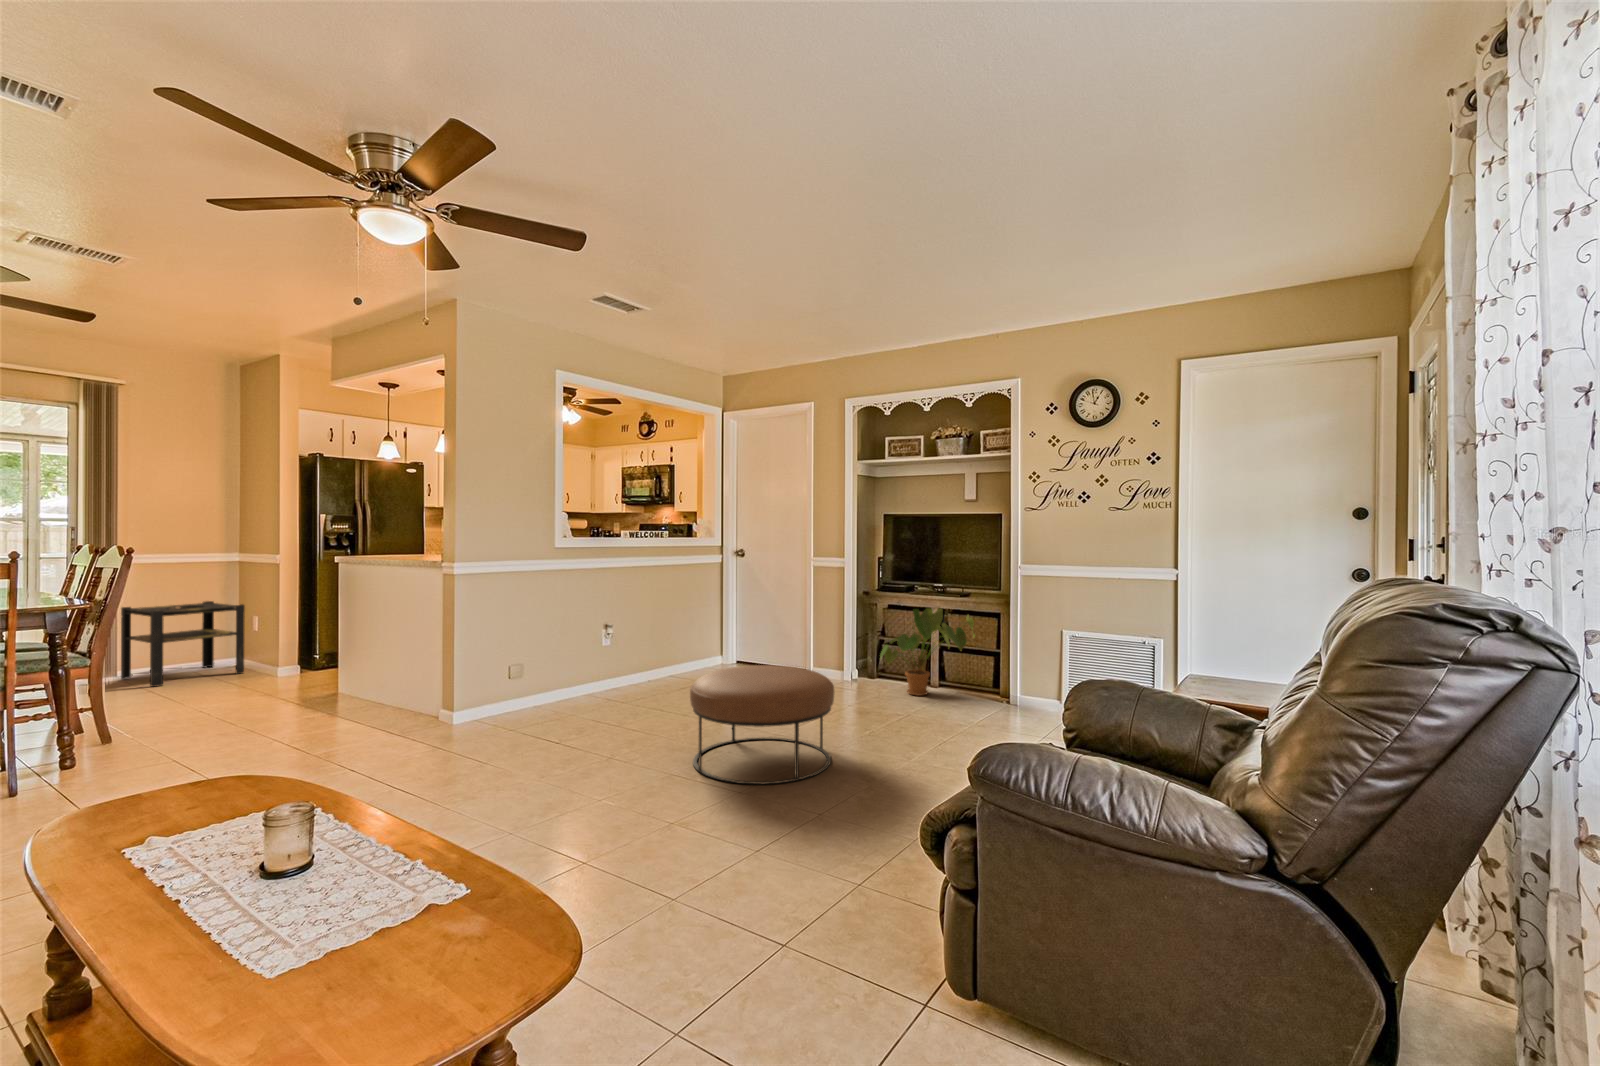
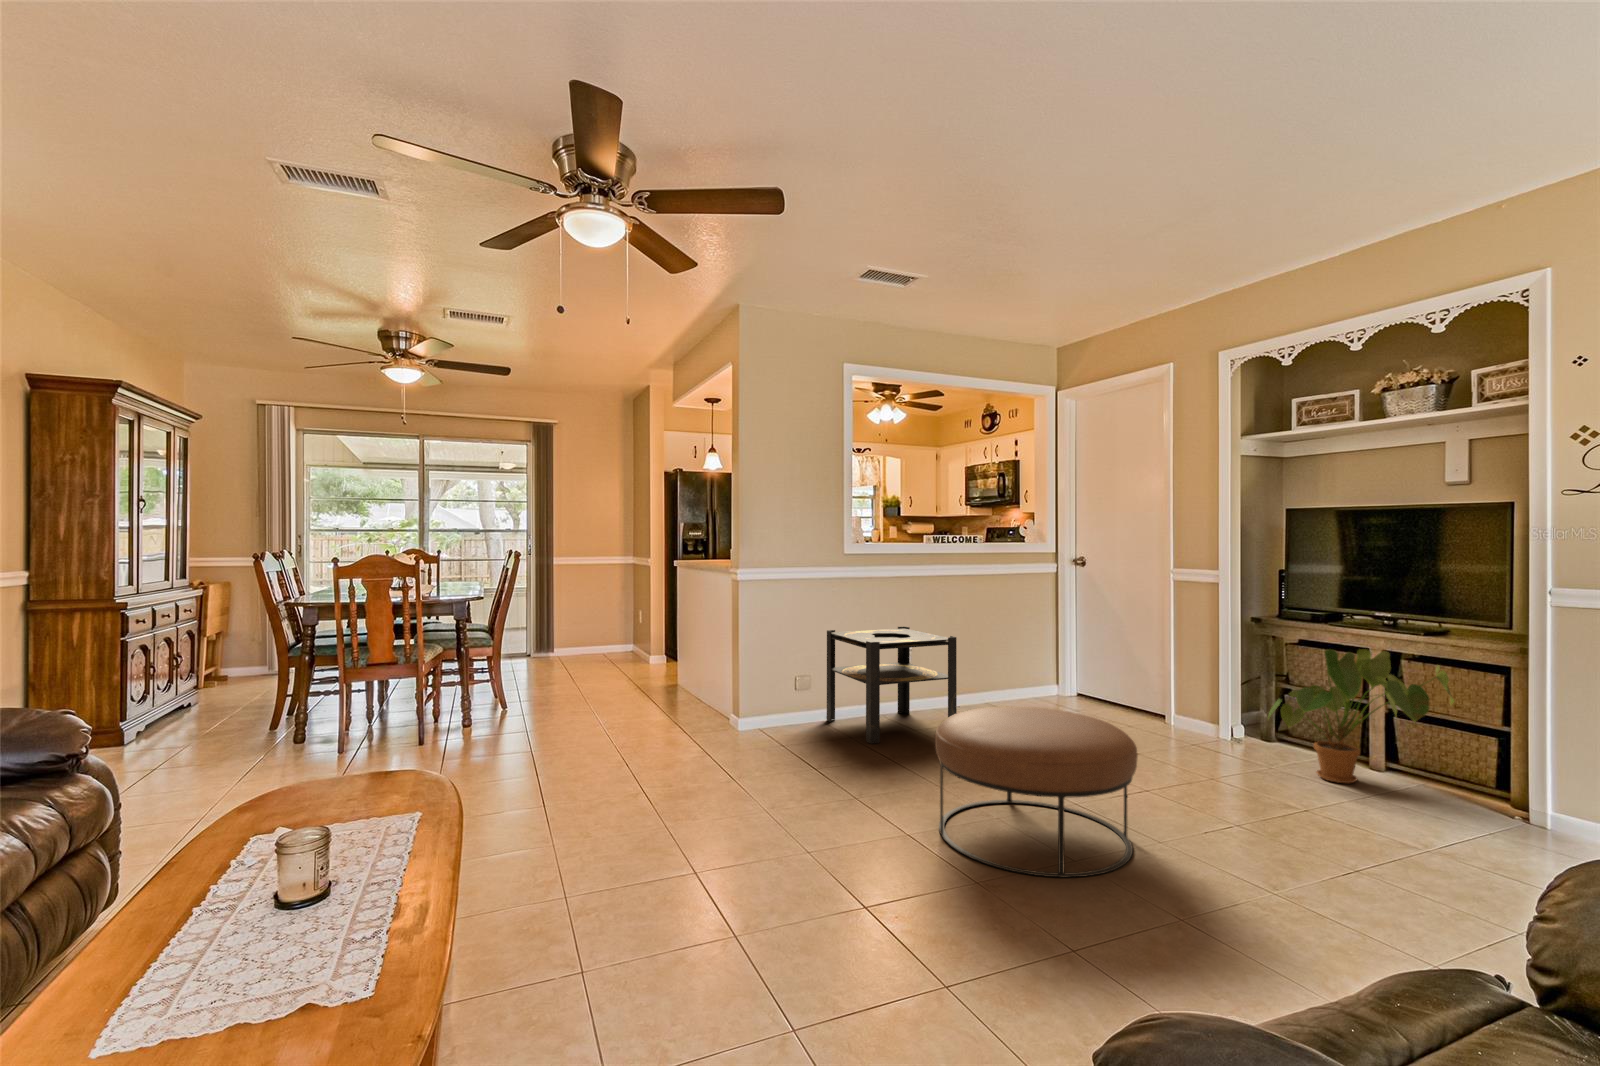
side table: present [121,601,245,687] -> present [827,626,957,744]

